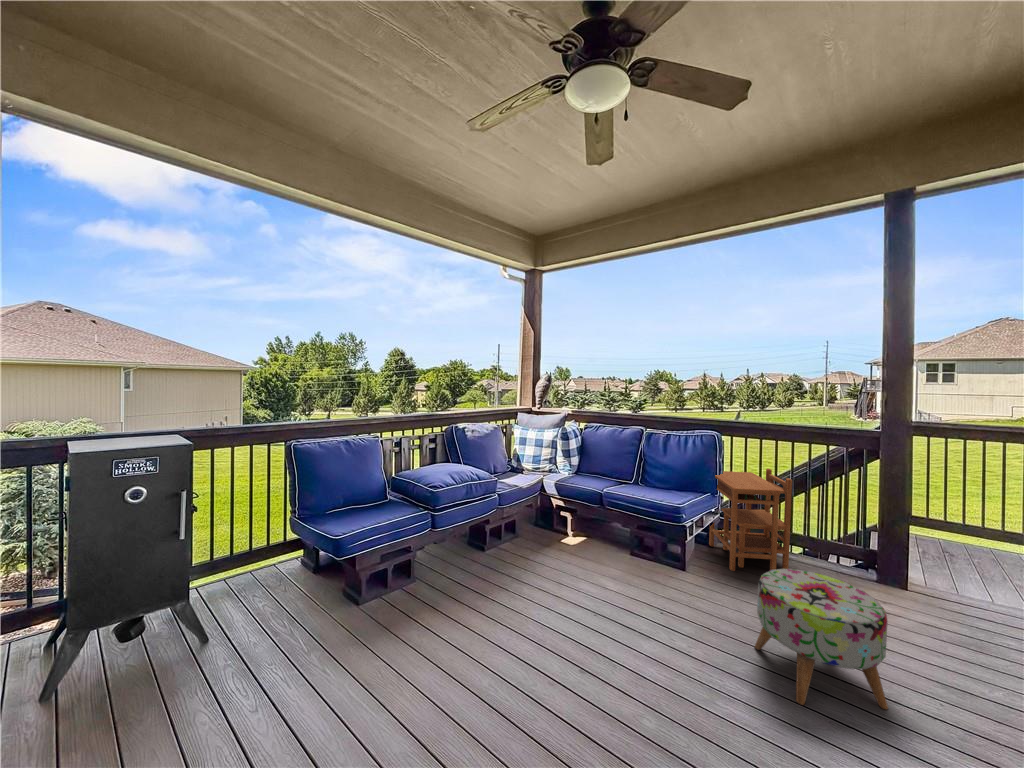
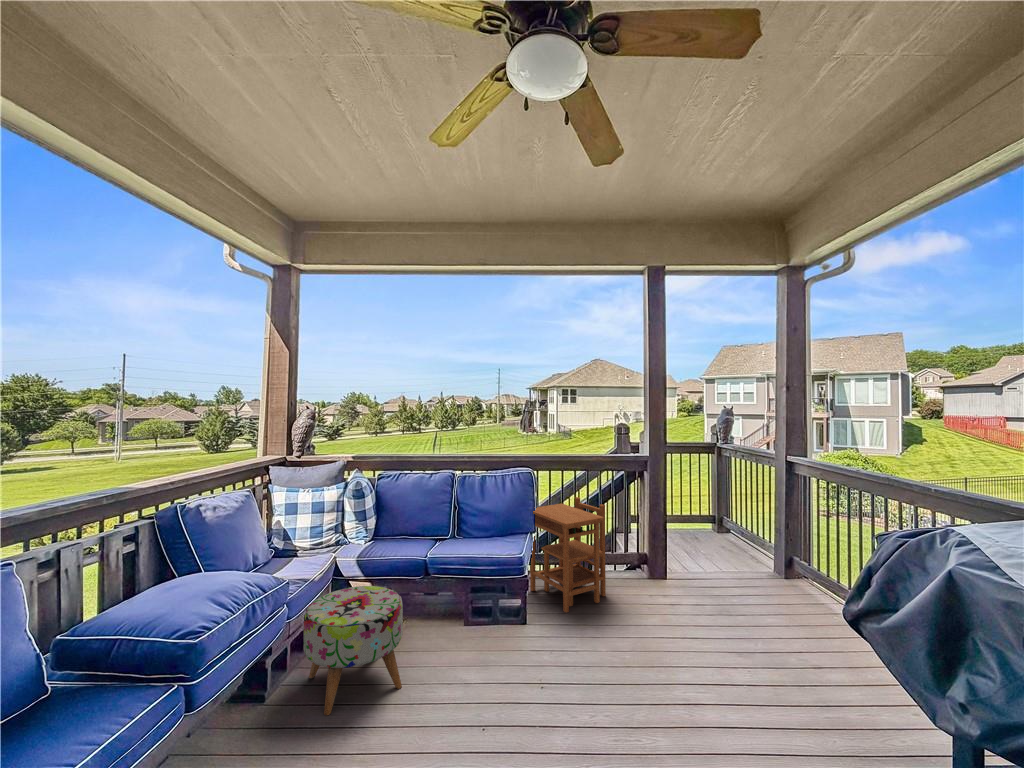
ottoman: present [755,569,888,709] -> present [304,586,403,715]

